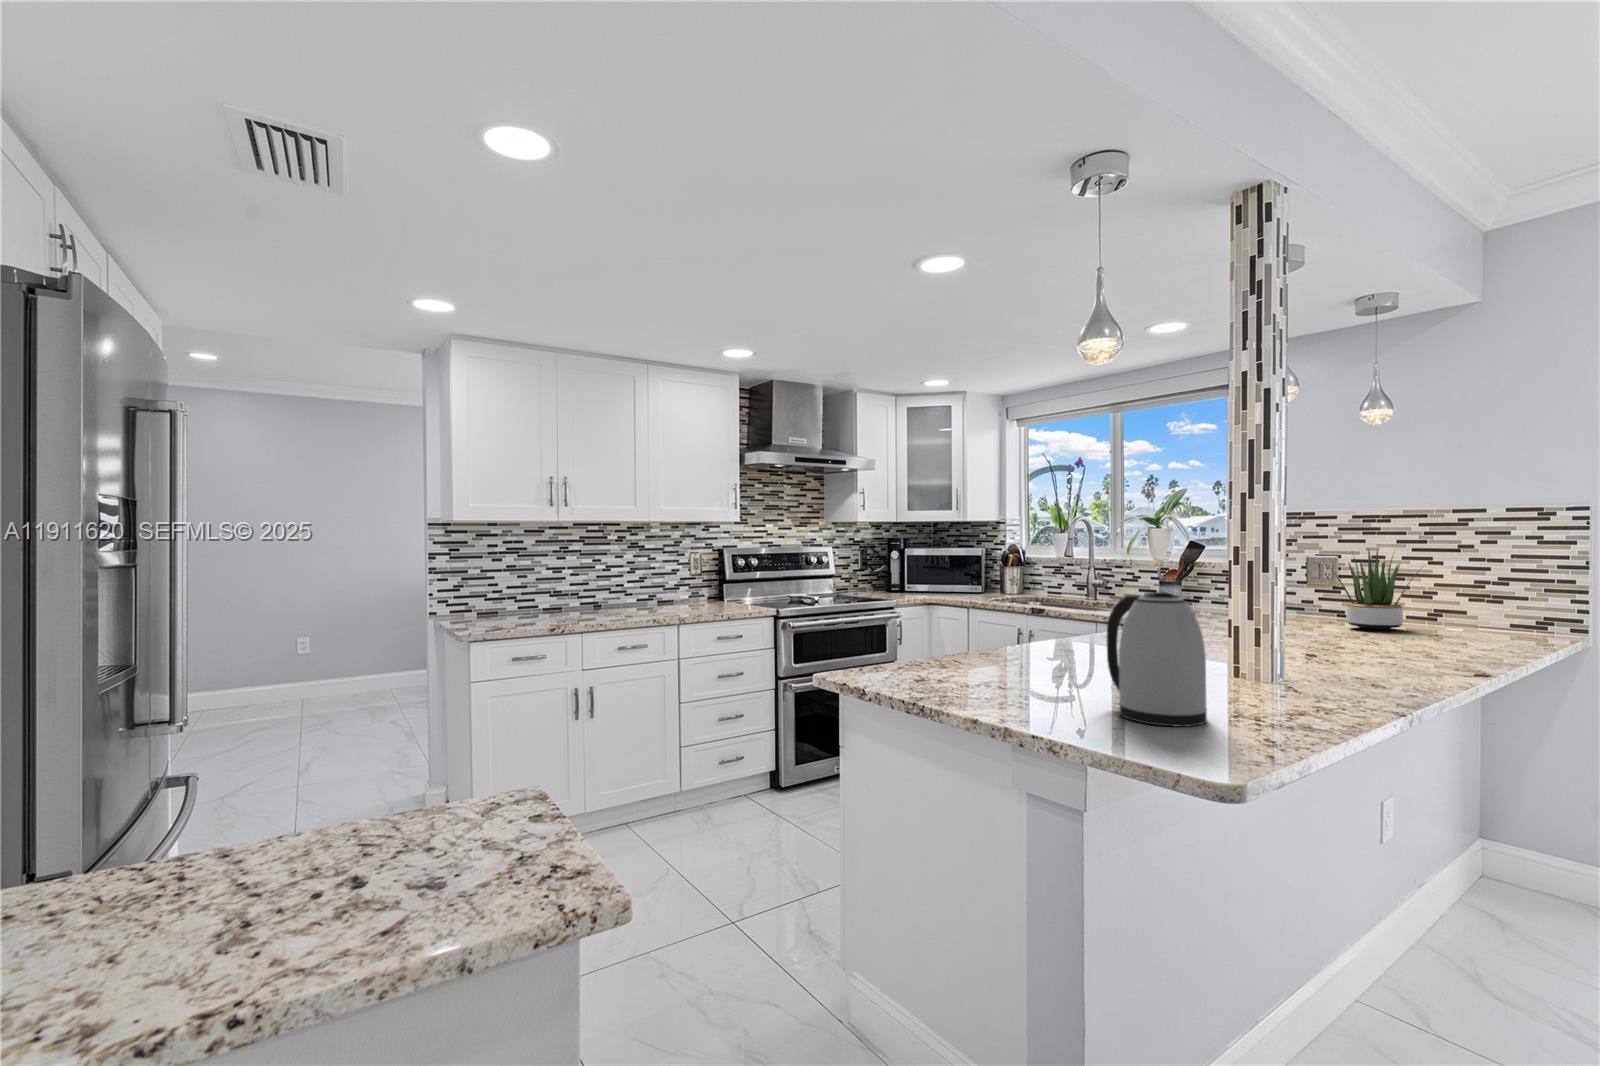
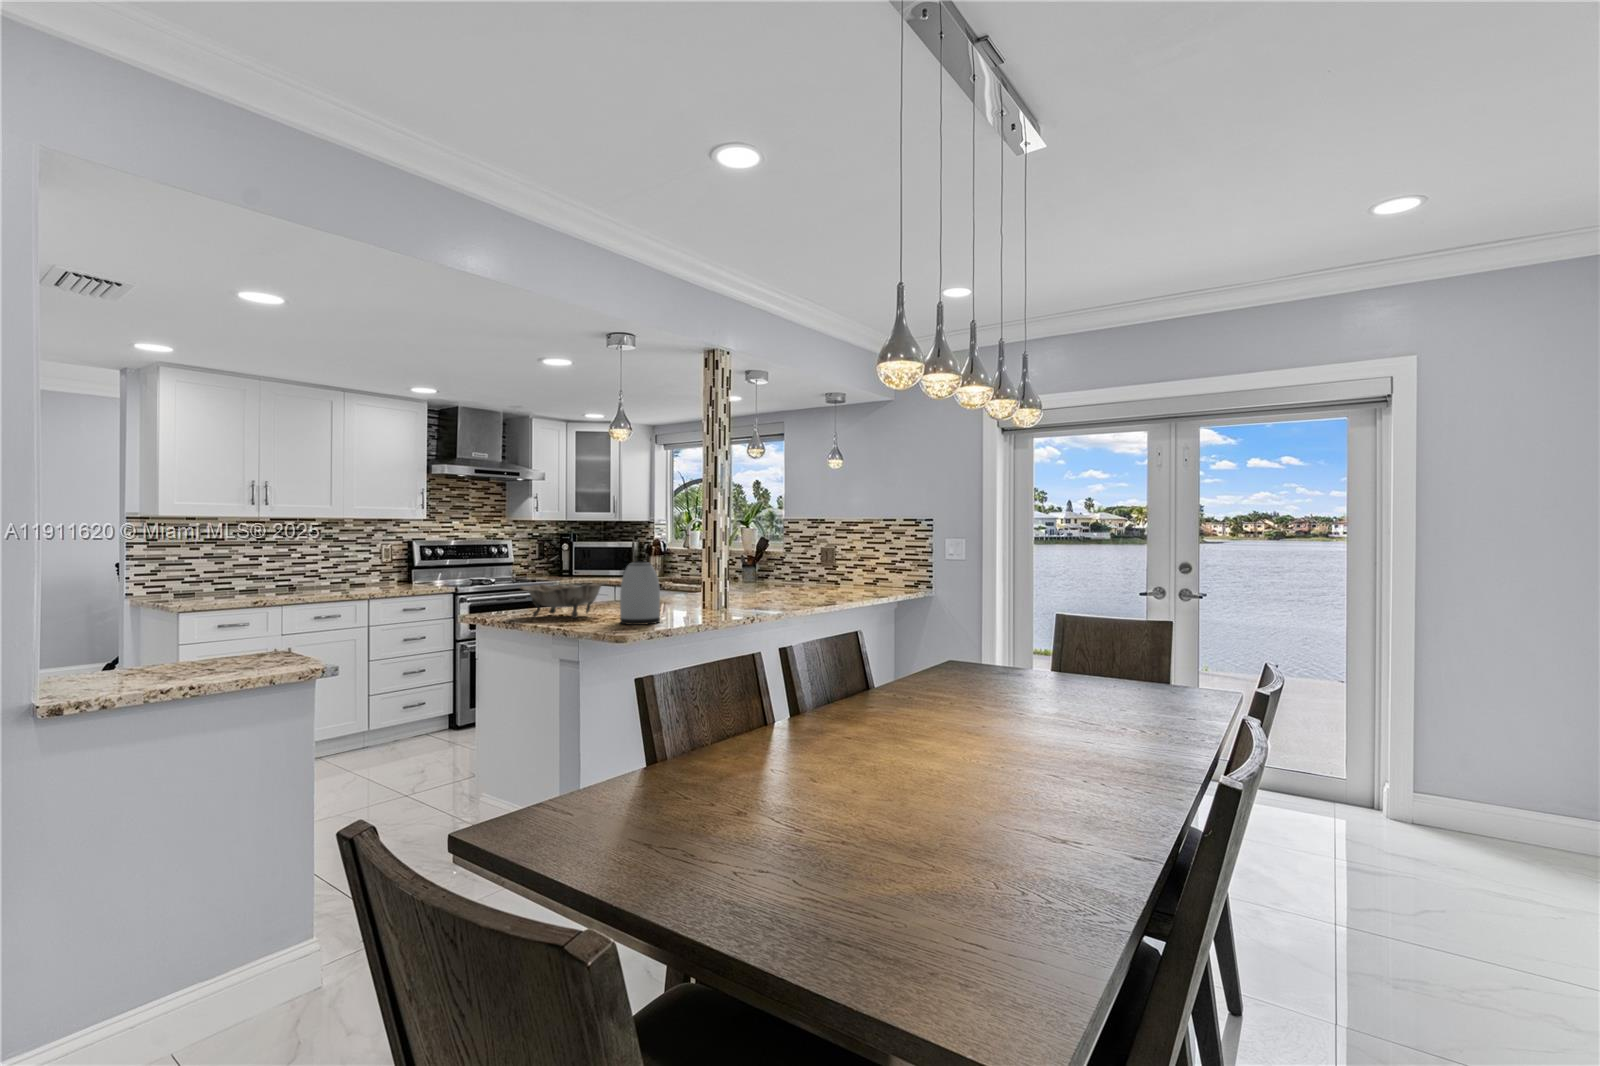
potted plant: present [1329,549,1423,630] -> none [819,543,865,591]
decorative bowl: none [899,622,1052,689] -> present [520,582,606,618]

